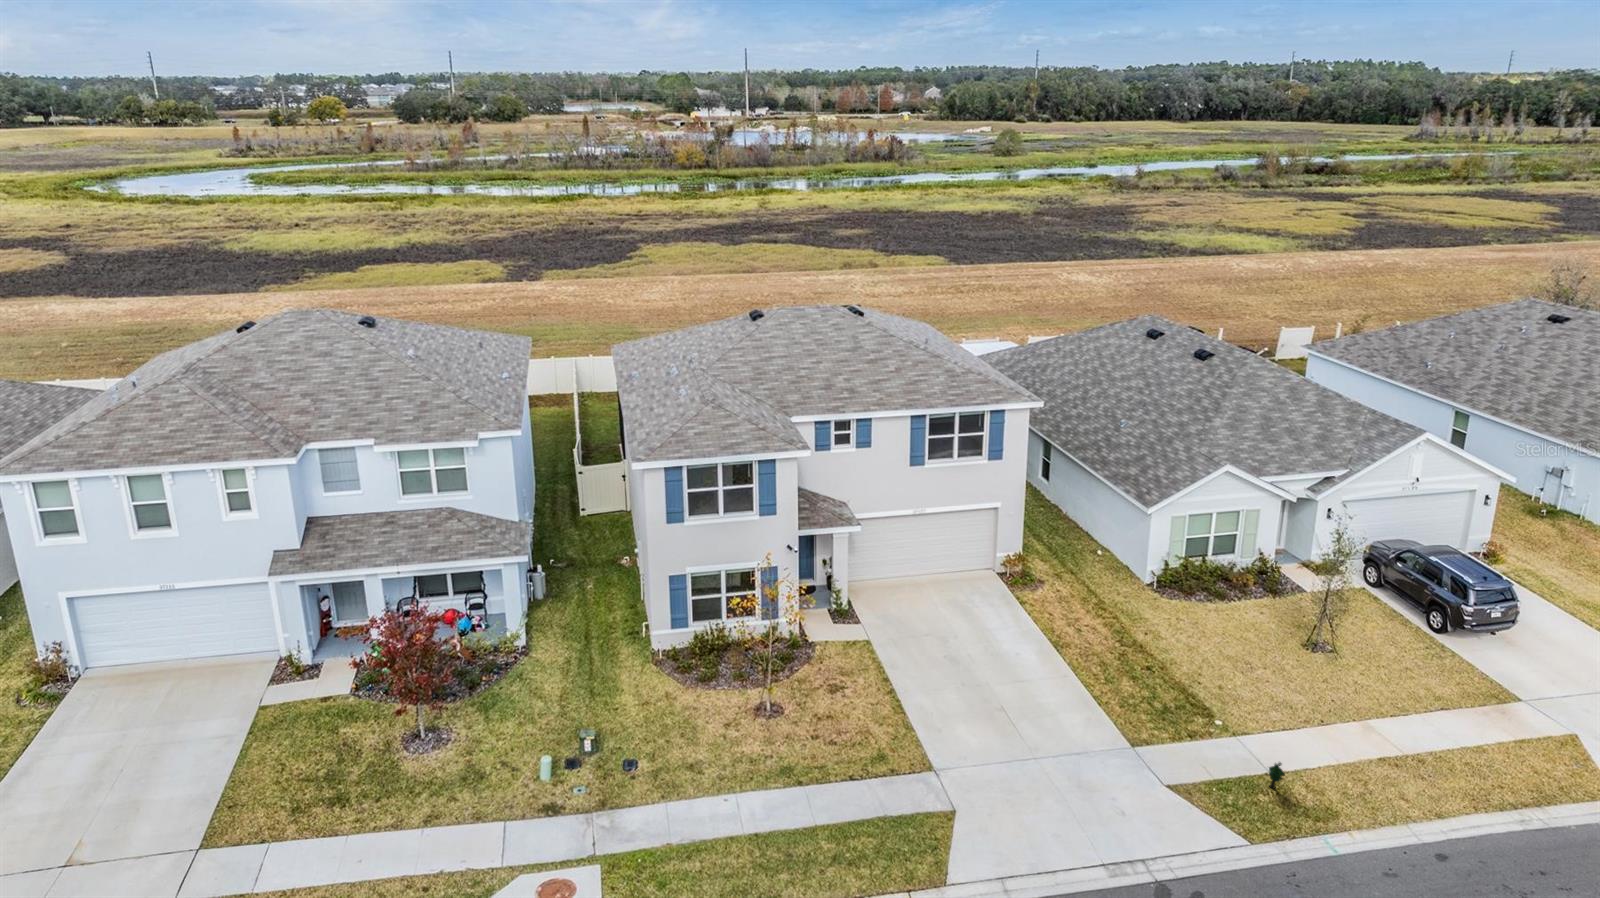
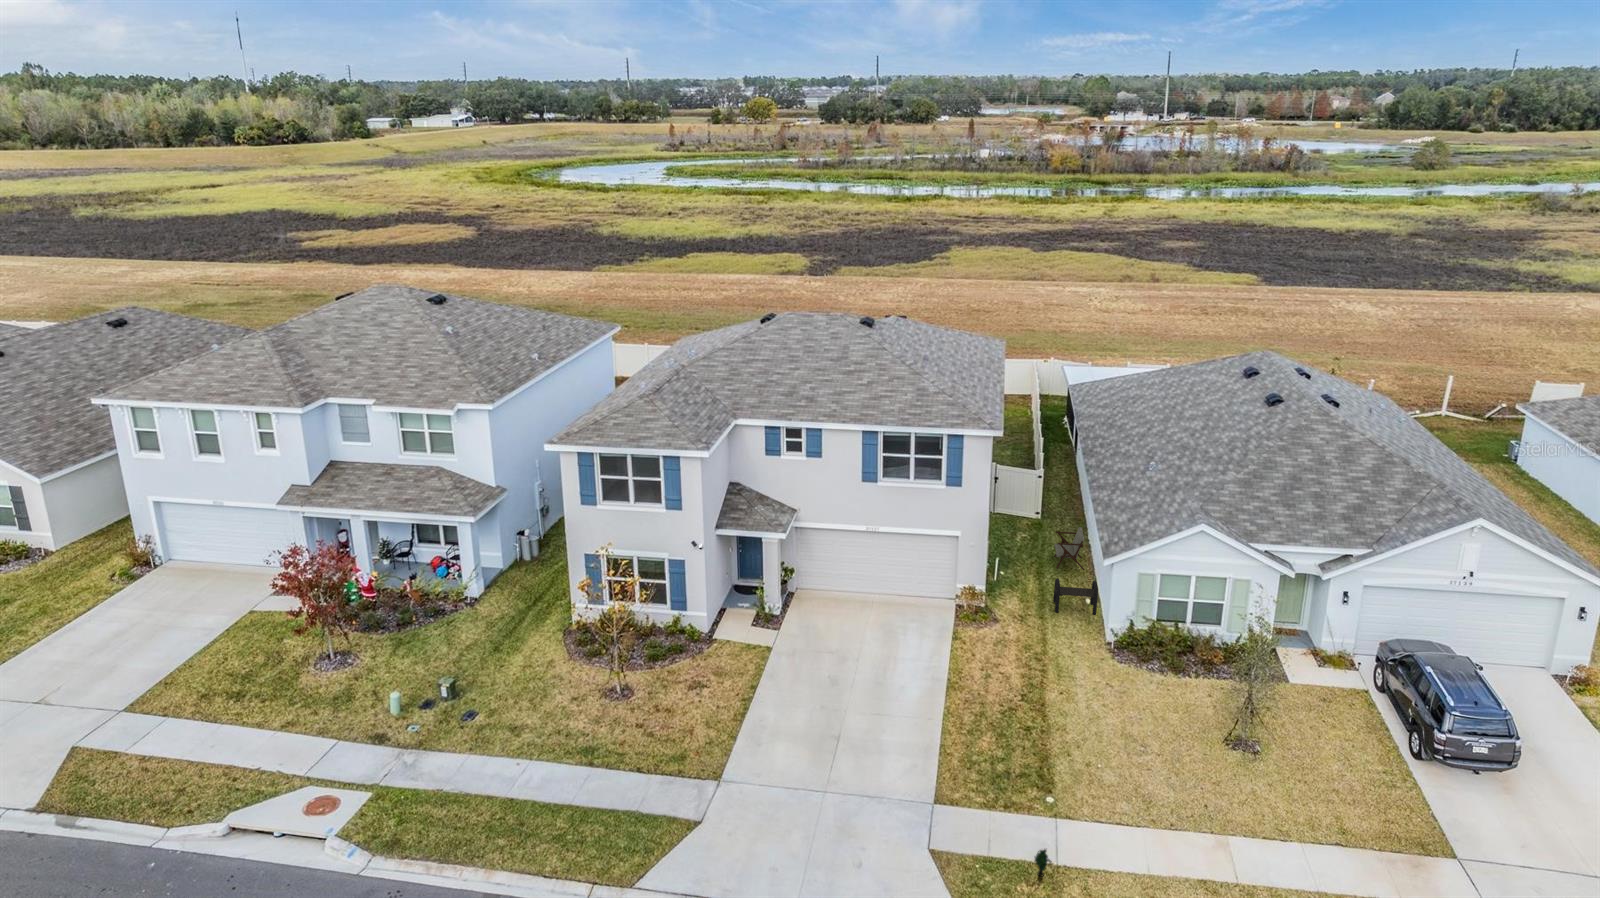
lounge chair: none [1040,487,1075,527] -> present [1054,527,1085,570]
bench: none [1075,531,1120,565] -> present [1053,578,1098,615]

